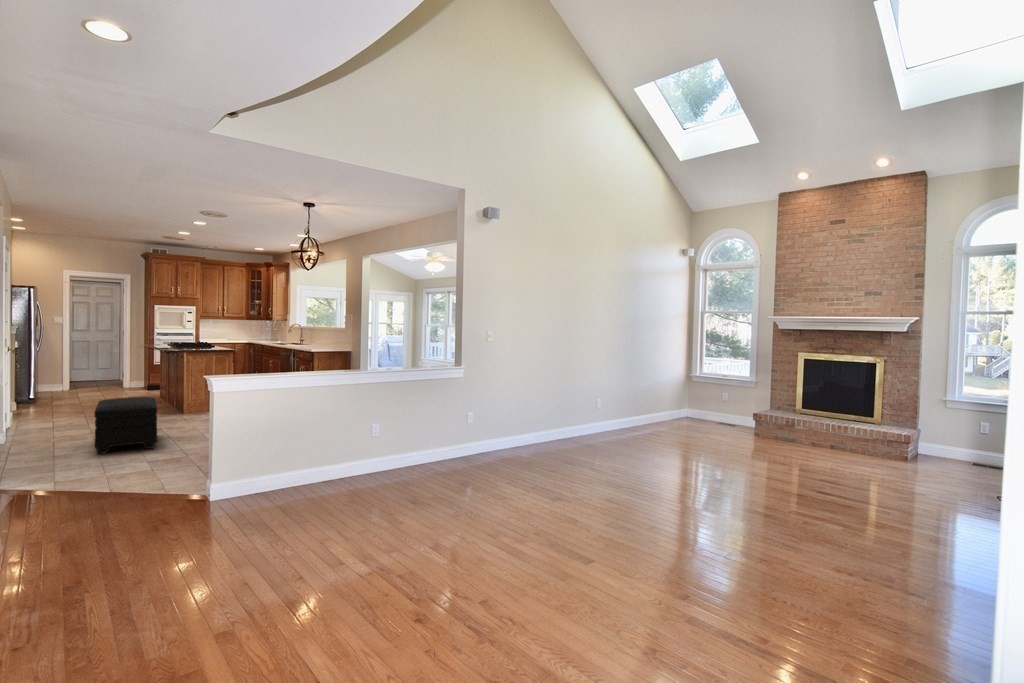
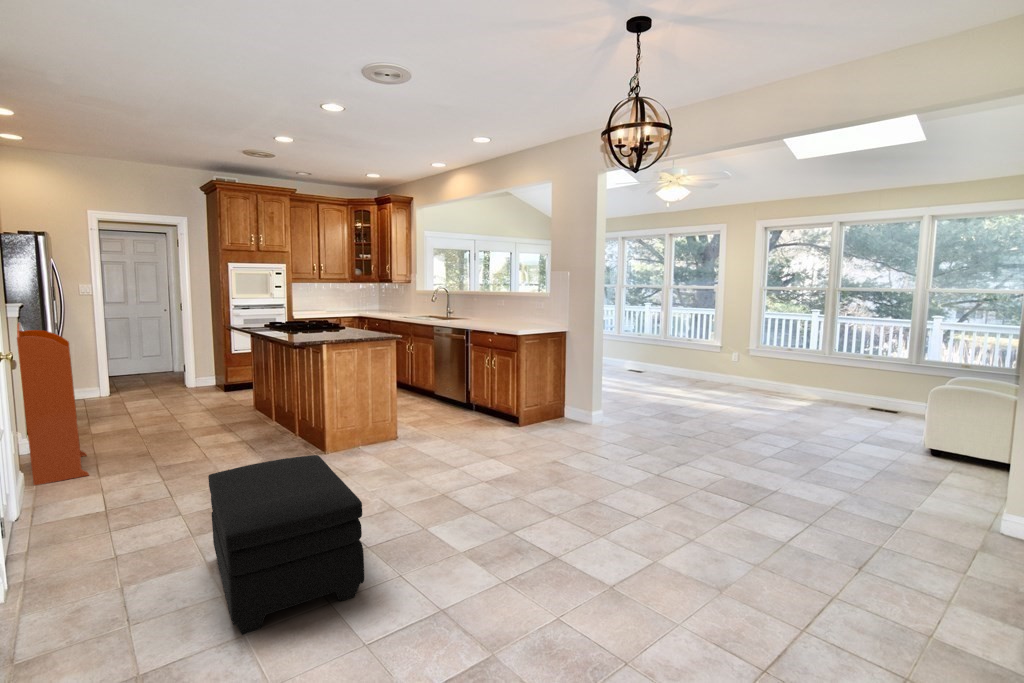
bookcase: none [16,335,48,421] -> present [17,322,89,485]

